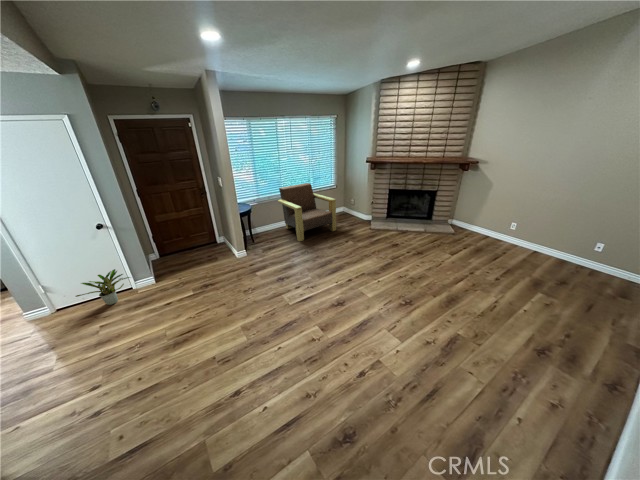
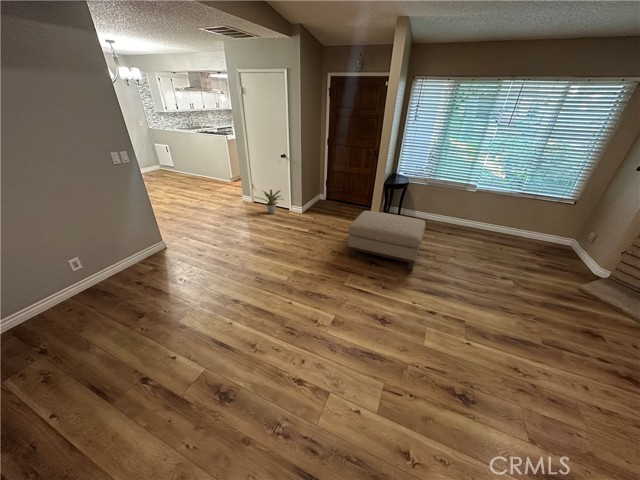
armchair: present [278,183,336,241] -> none [444,170,539,257]
ottoman: none [242,231,310,285] -> present [348,211,426,271]

